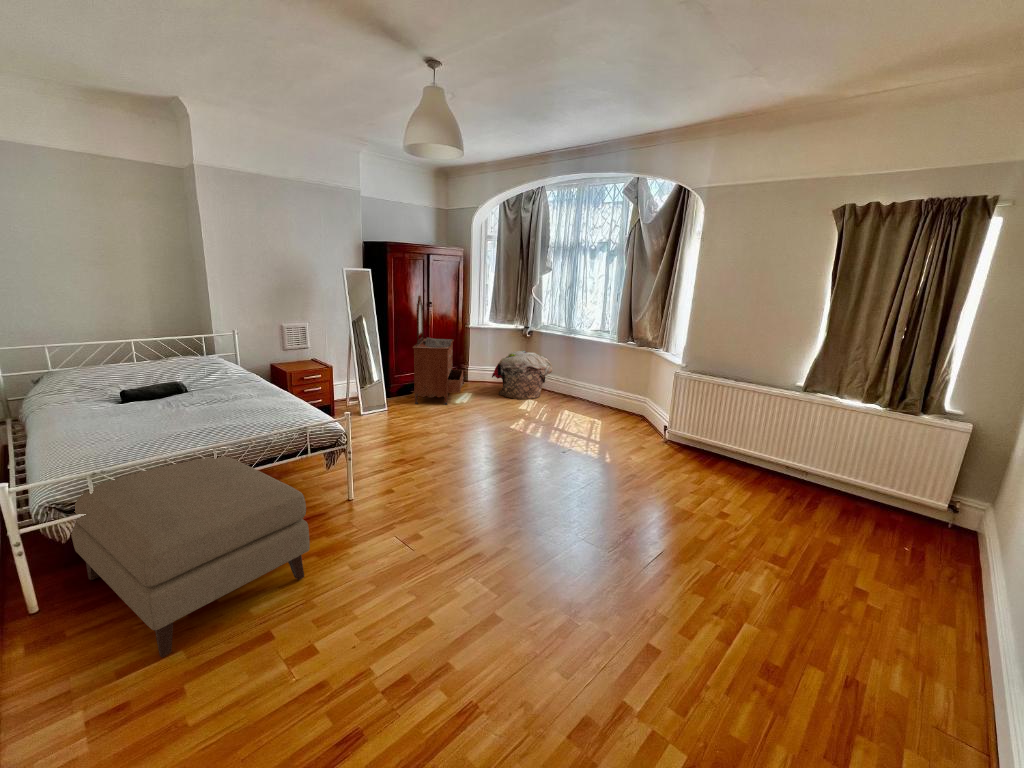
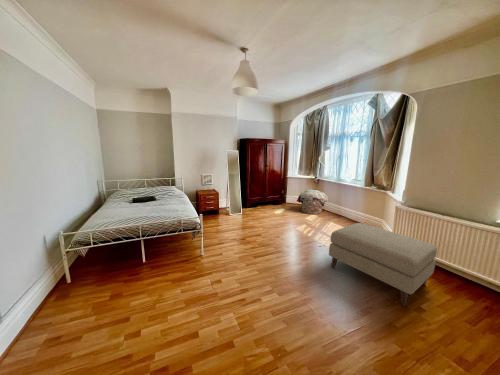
dresser: present [412,296,464,405] -> none [256,162,282,214]
ottoman: present [71,456,310,657] -> present [329,223,437,306]

